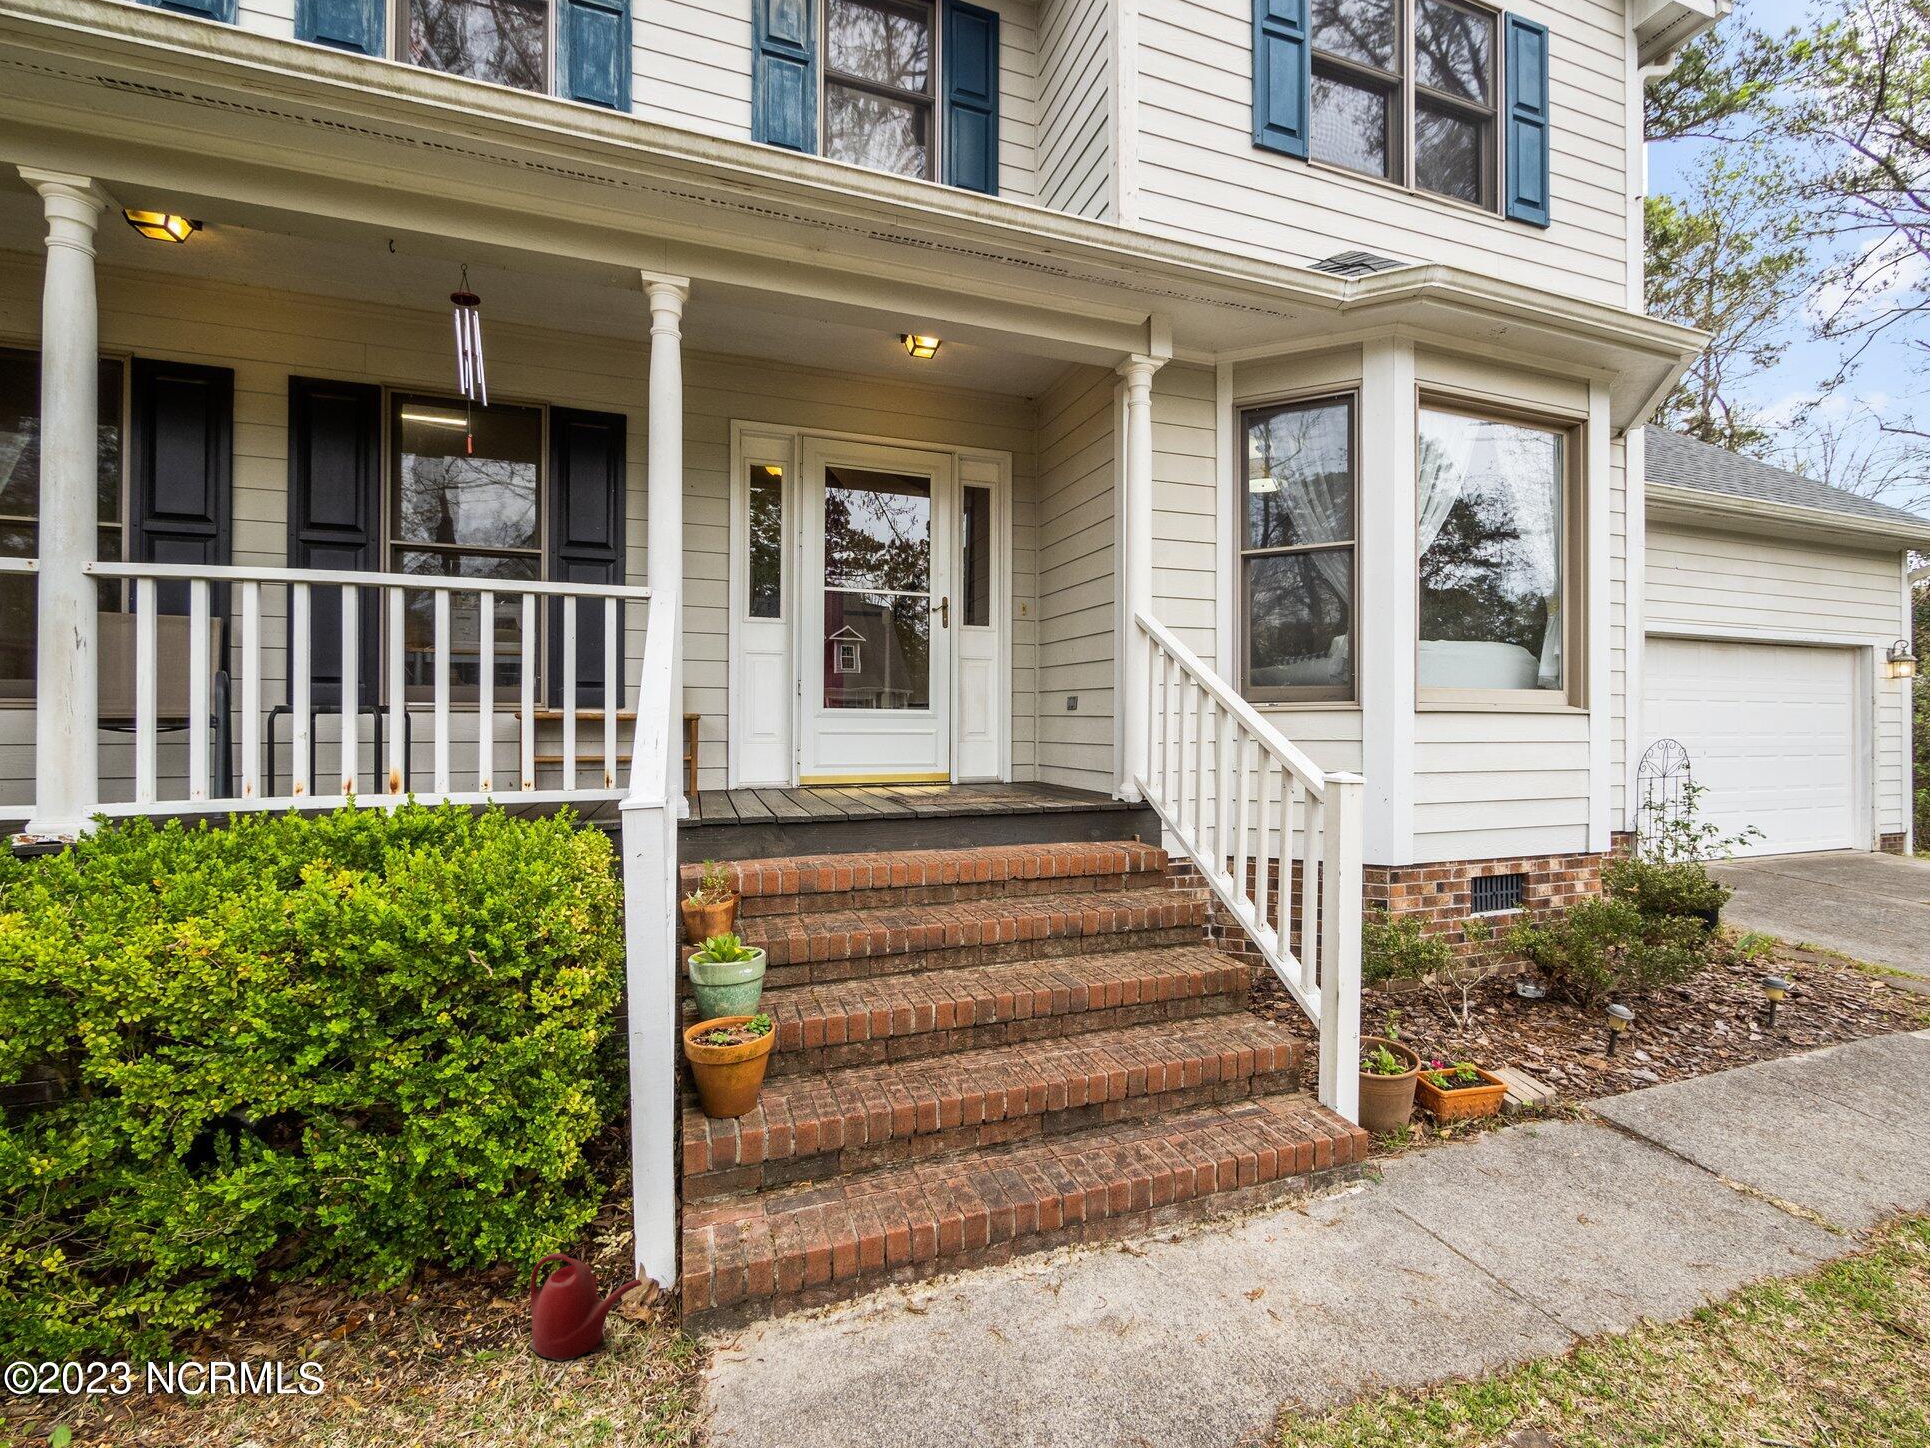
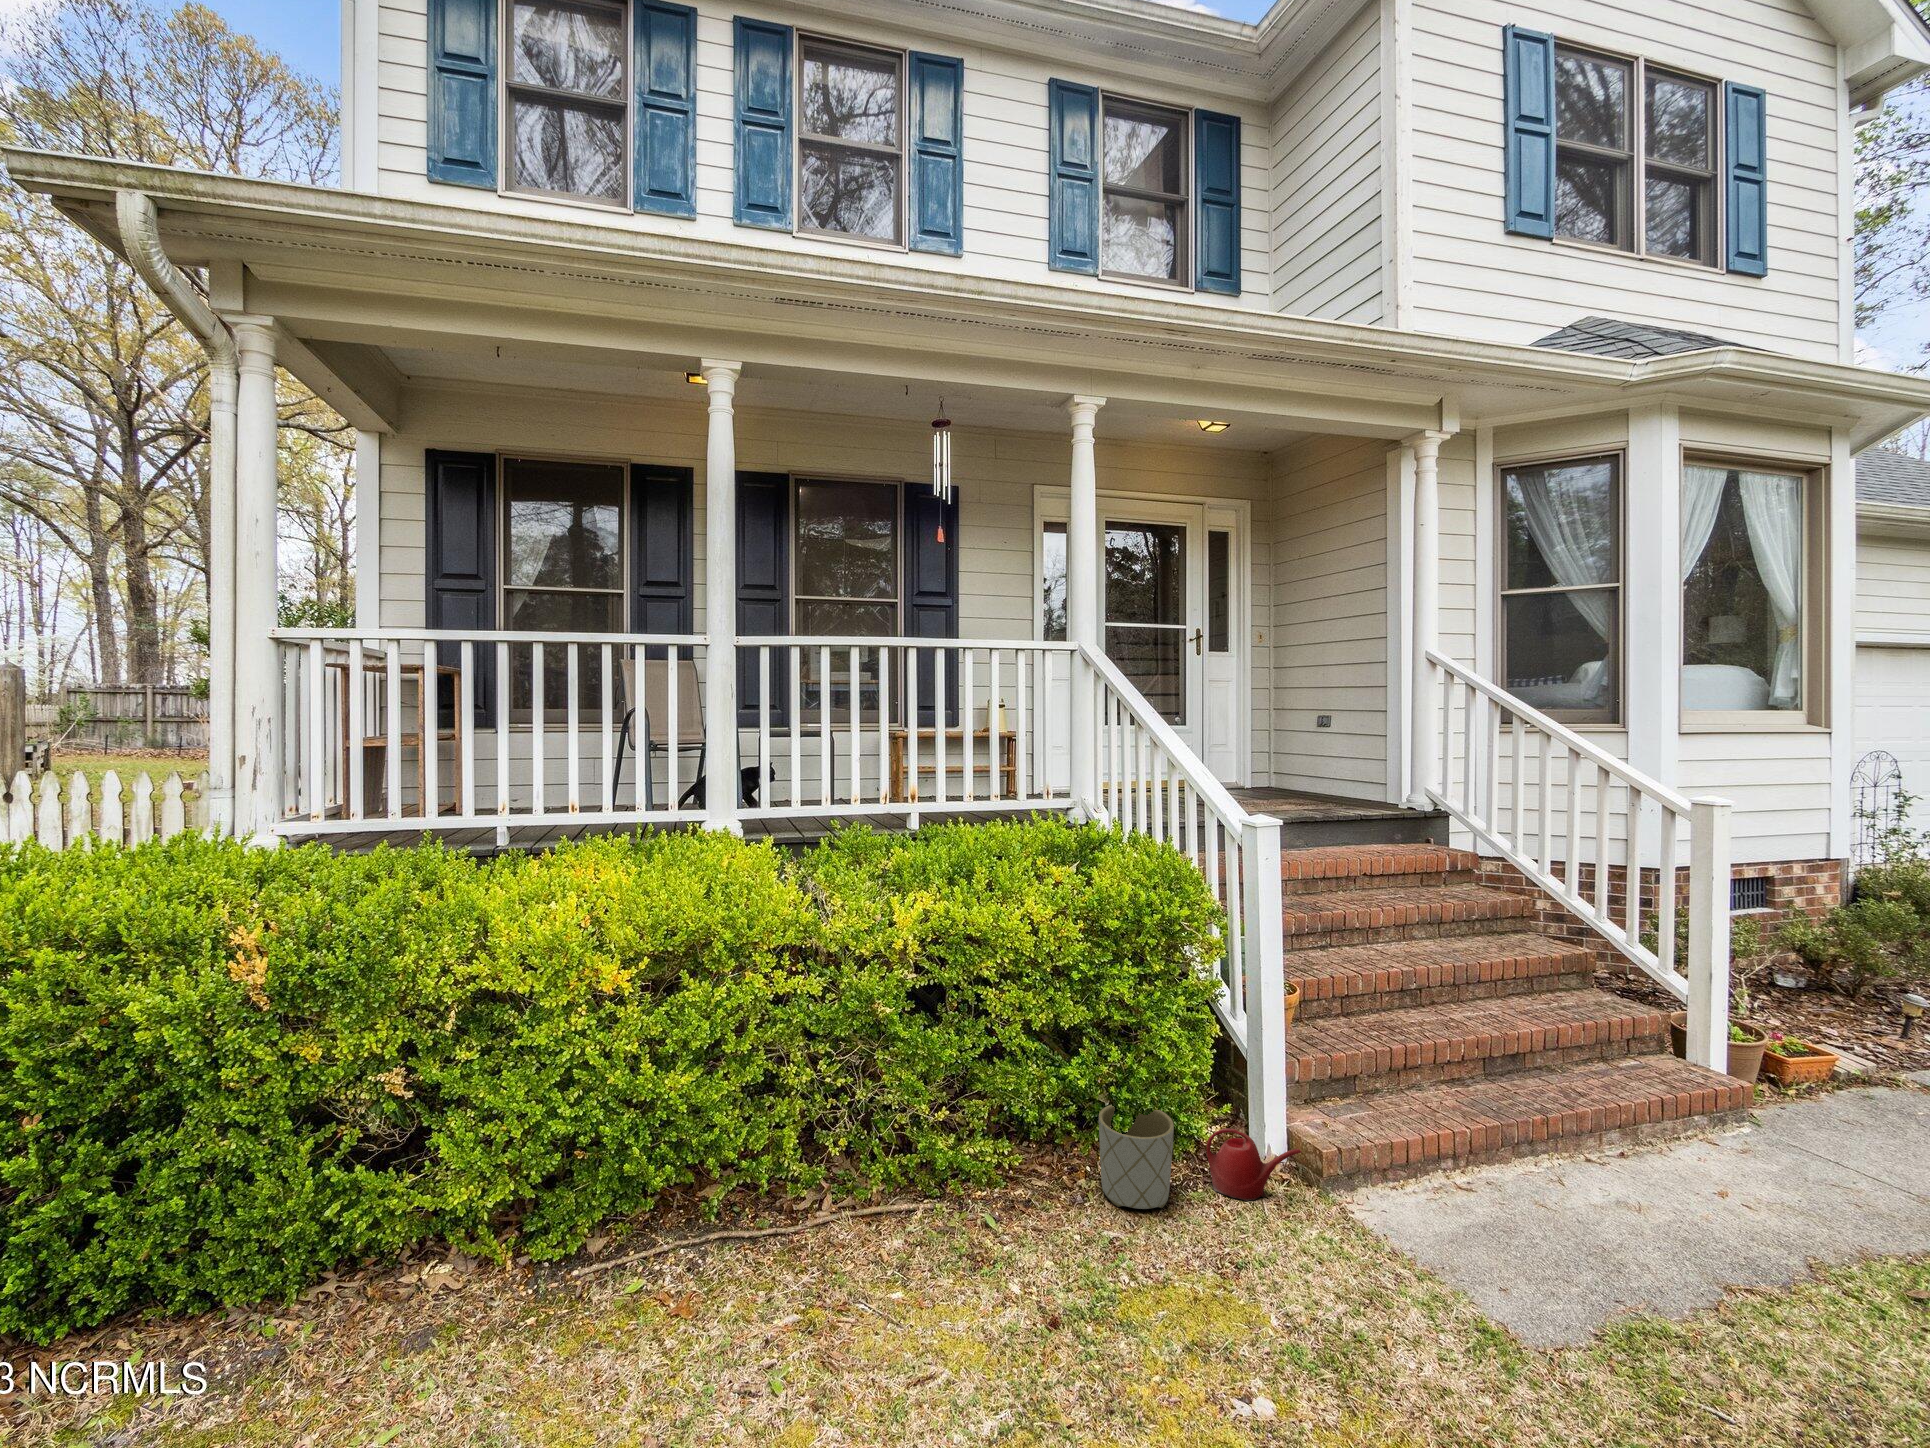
planter: none [332,1223,460,1393] -> present [1099,1105,1174,1209]

